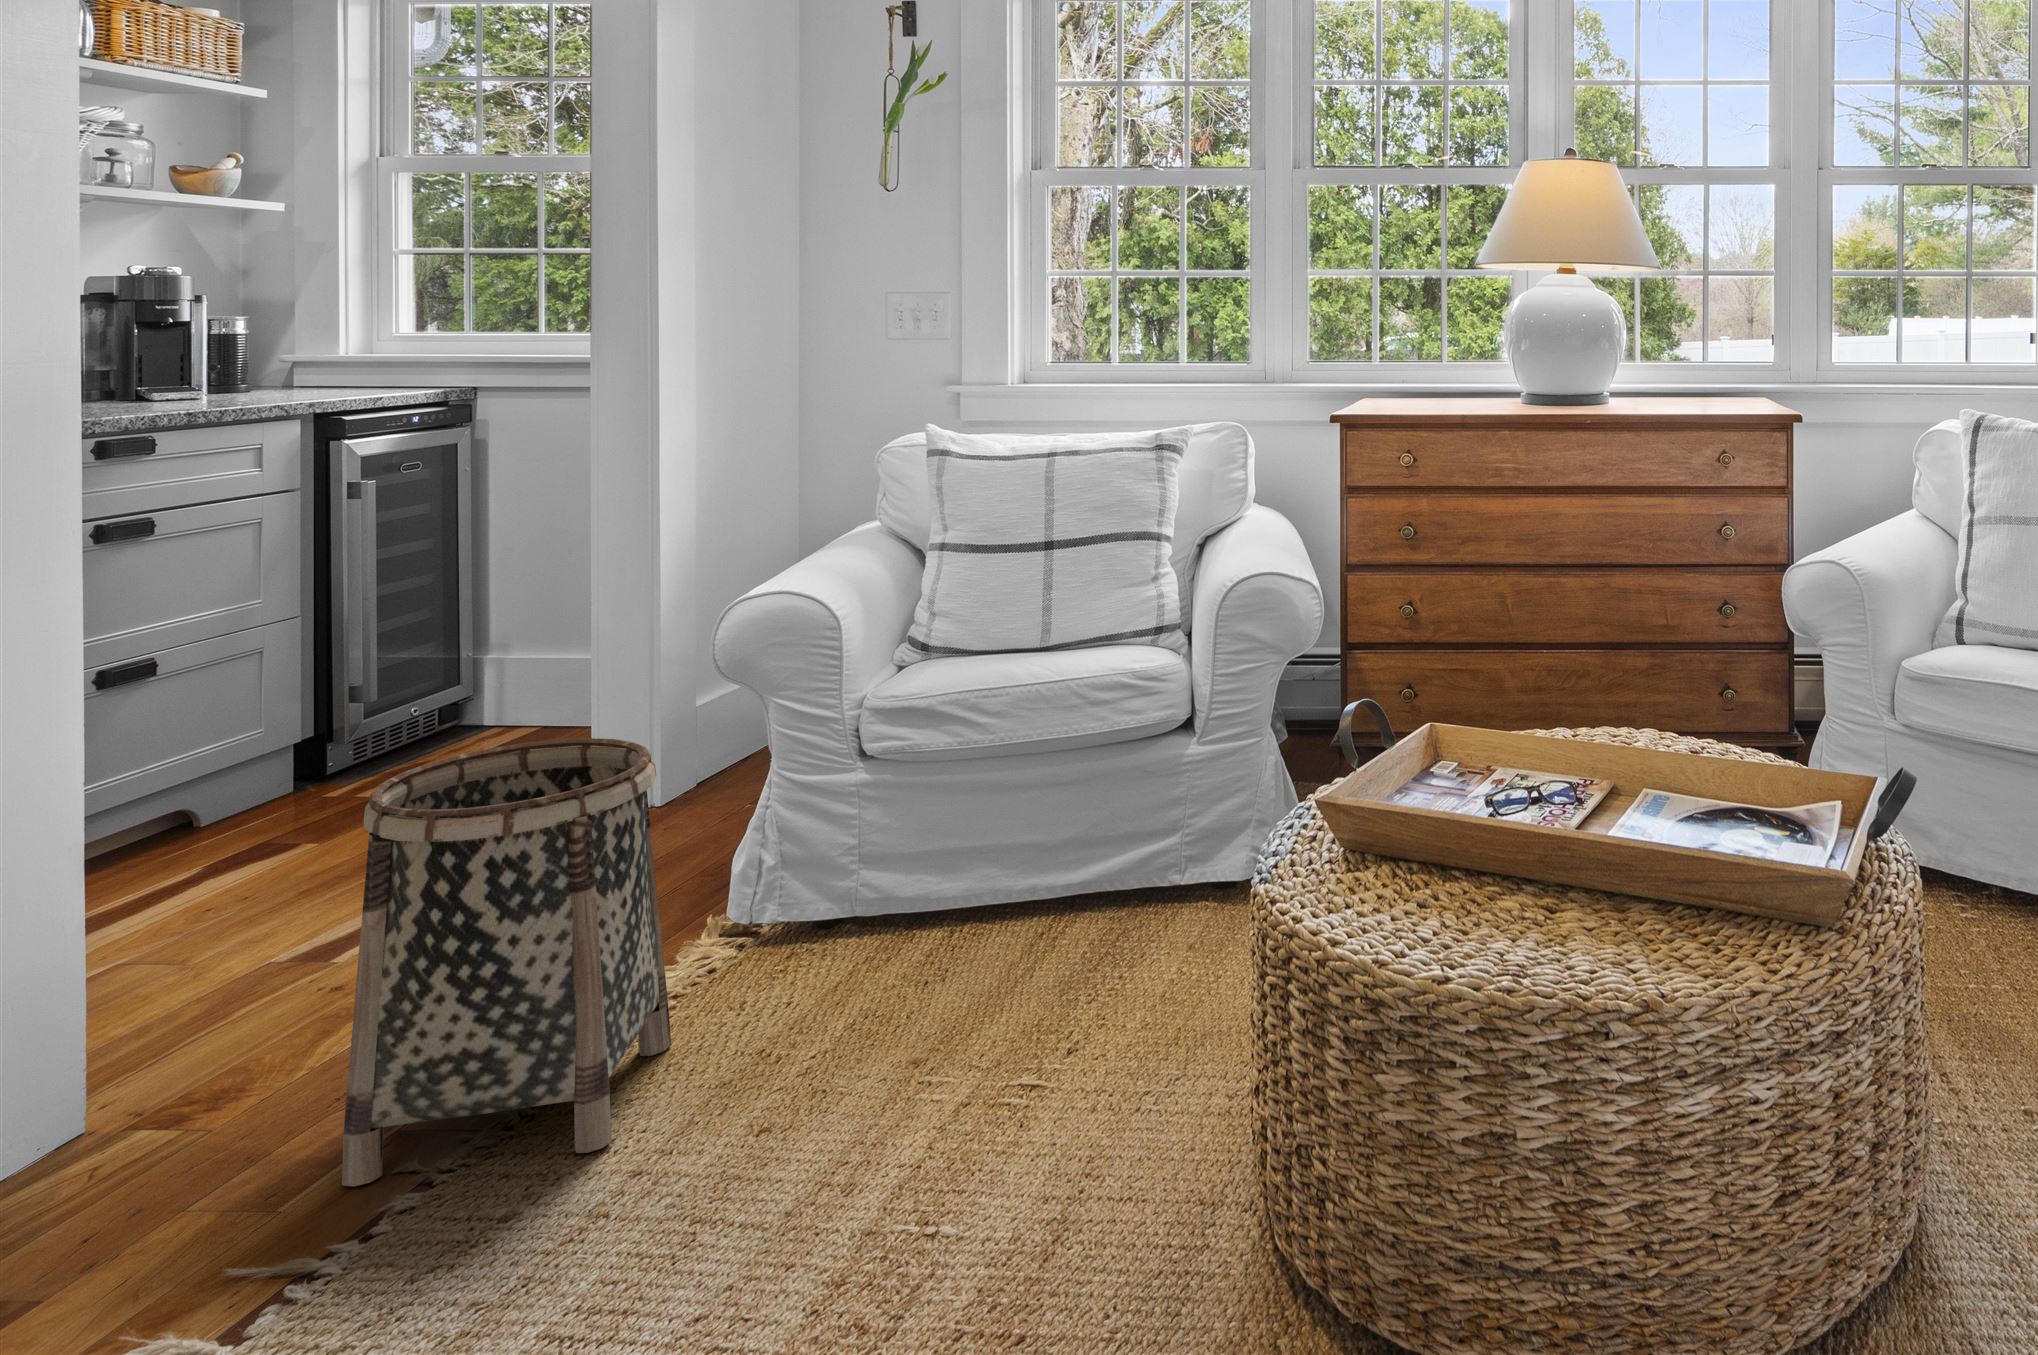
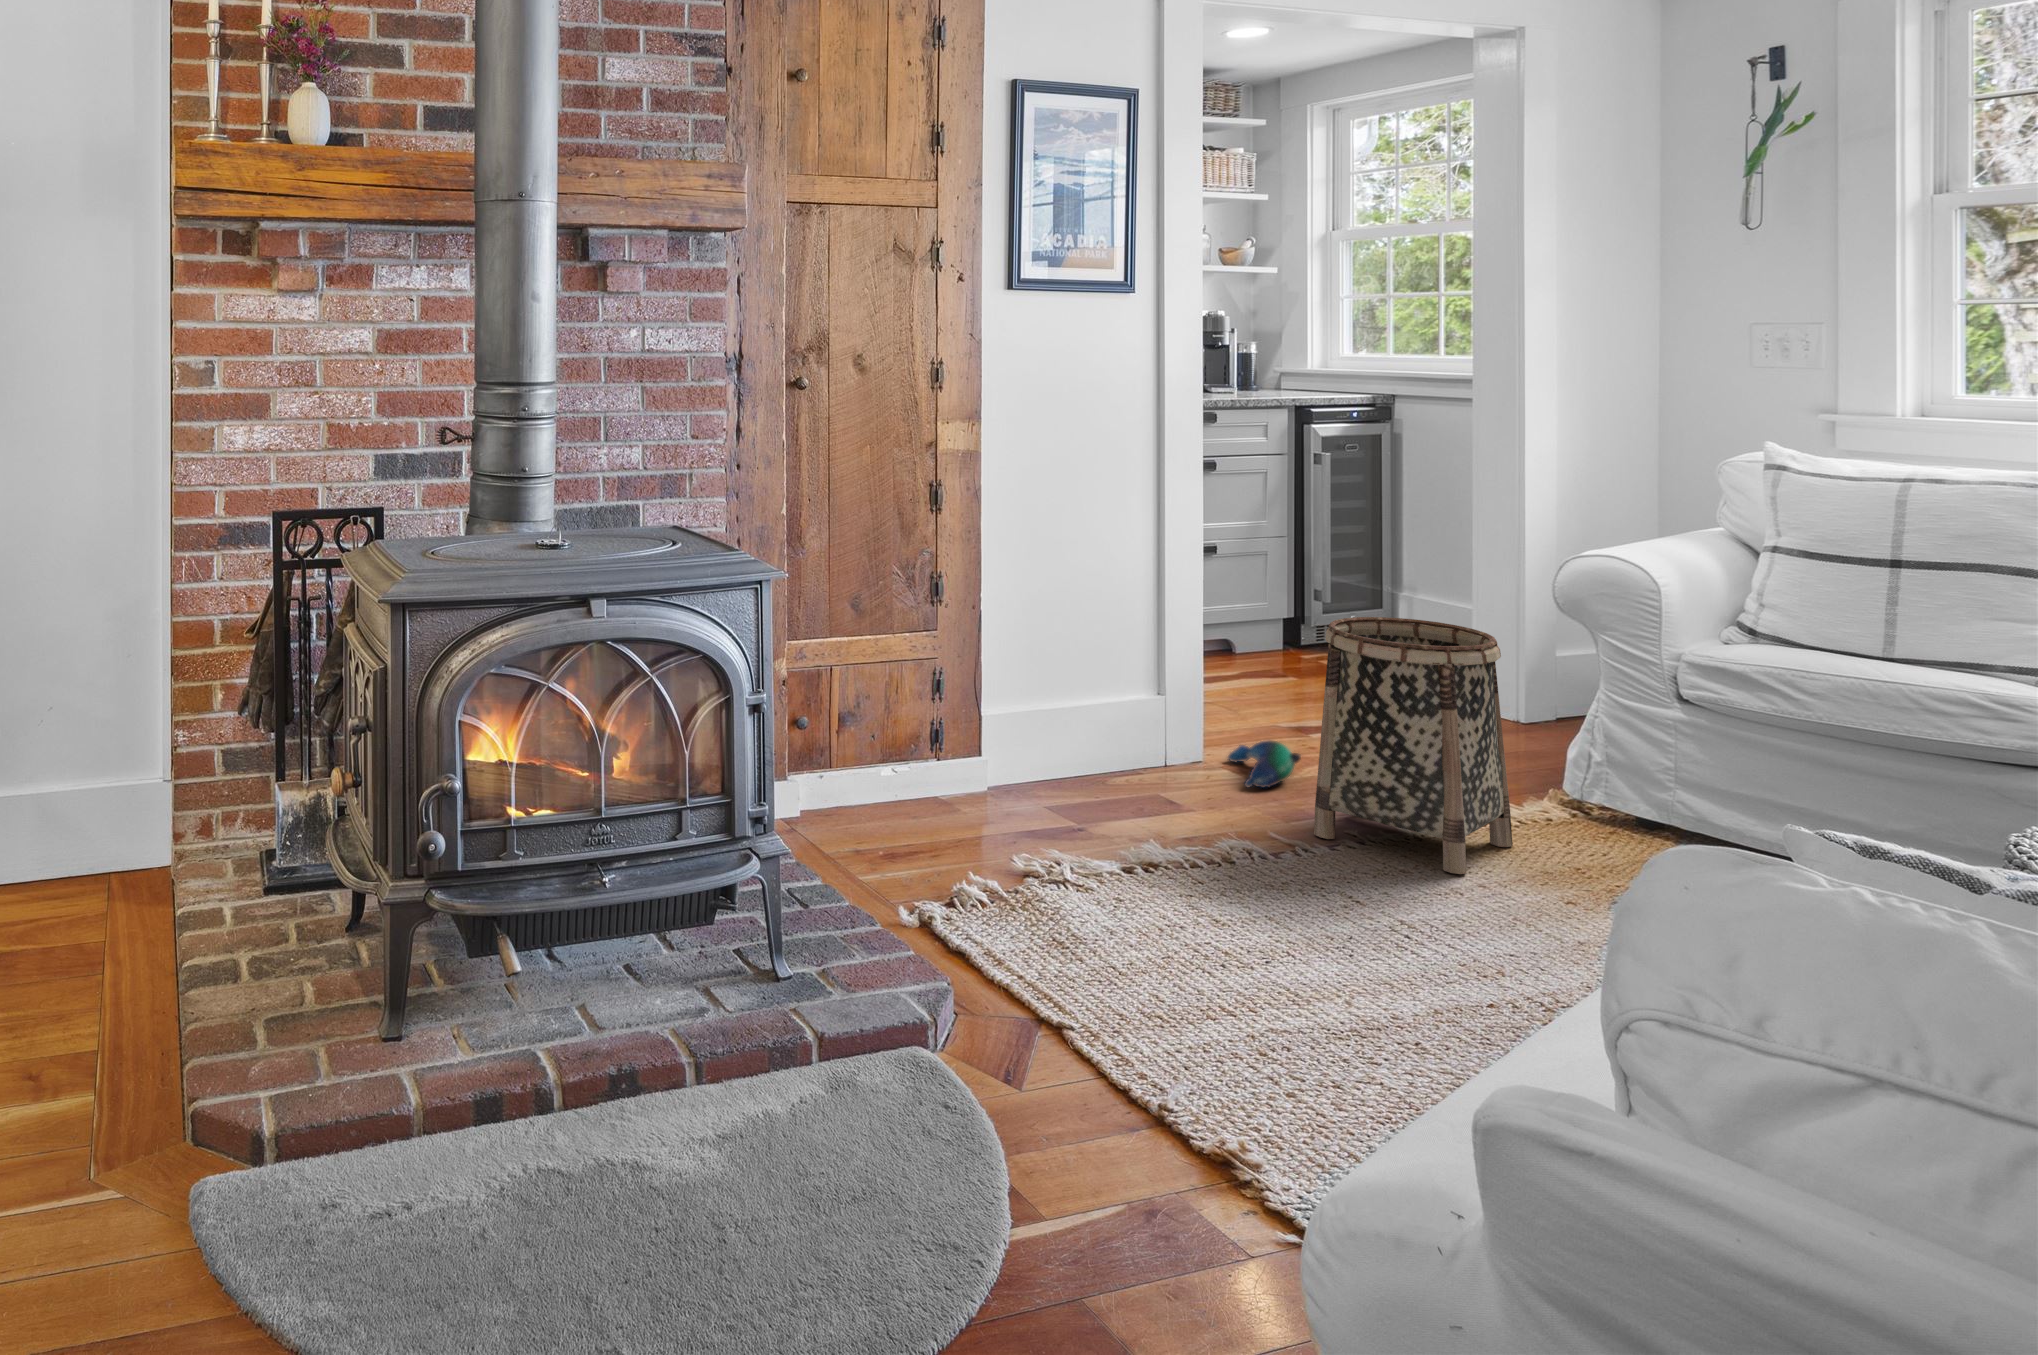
plush toy: none [165,1006,320,1128] -> present [1228,740,1301,787]

